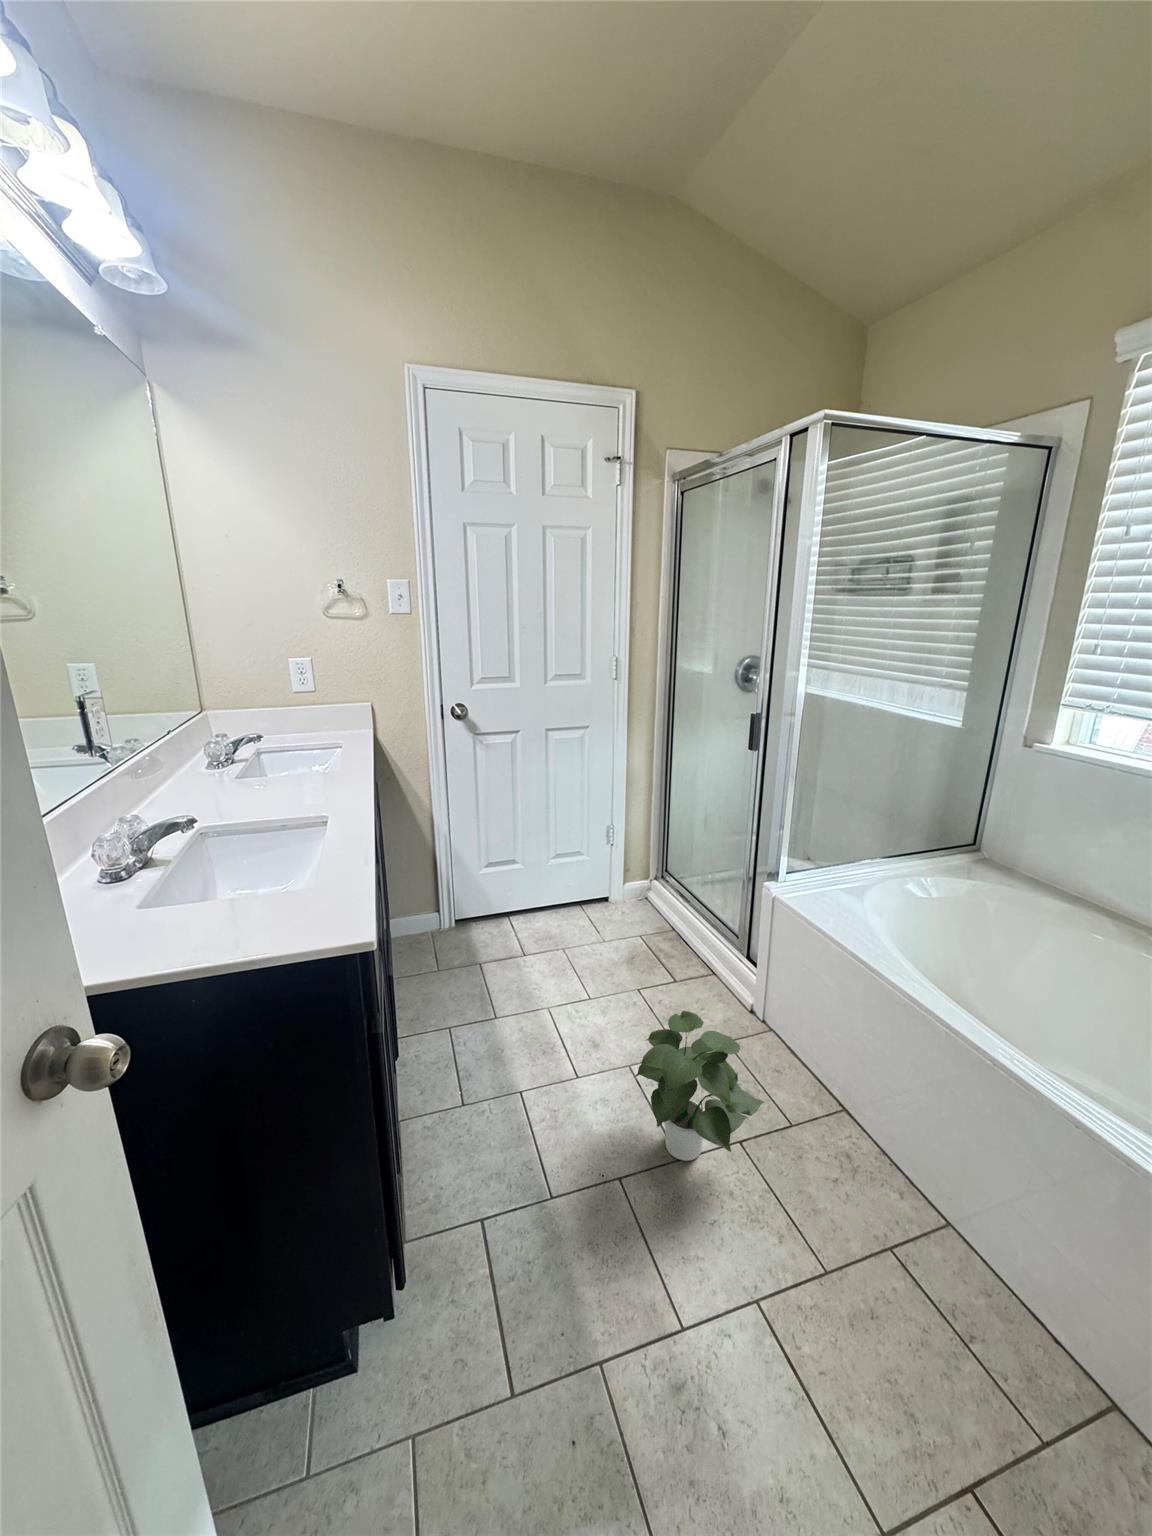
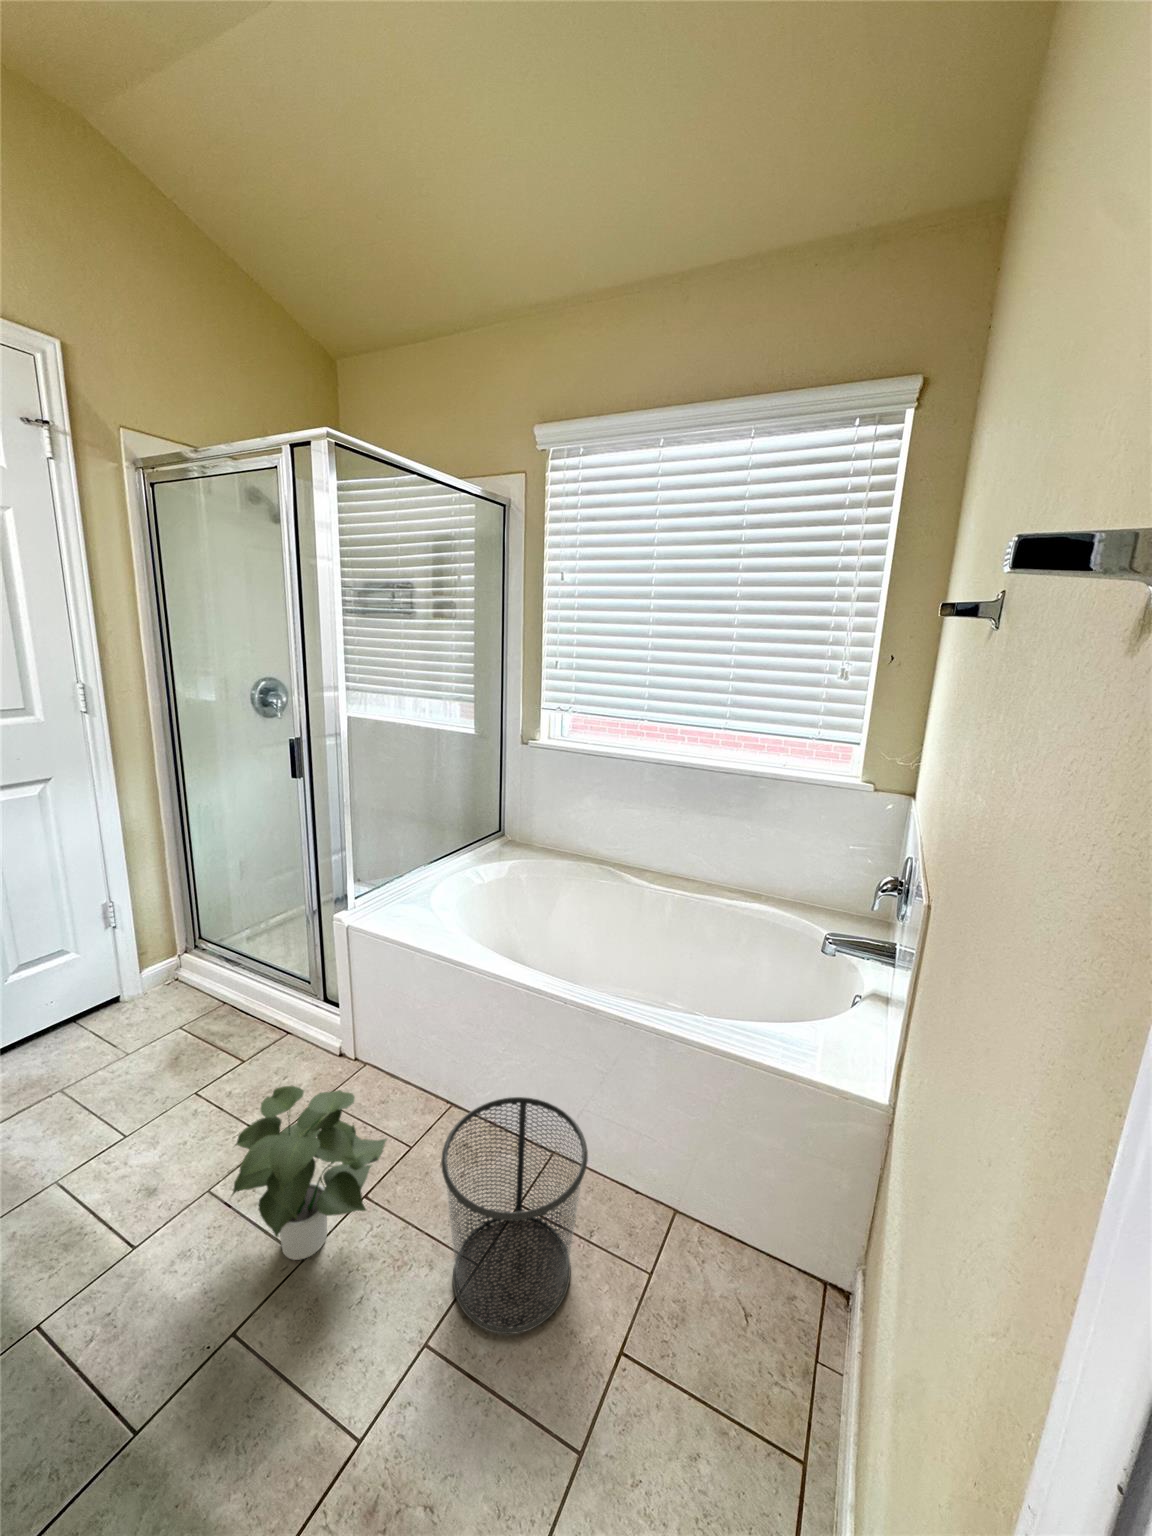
waste bin: none [795,1121,977,1382] -> present [441,1097,588,1334]

